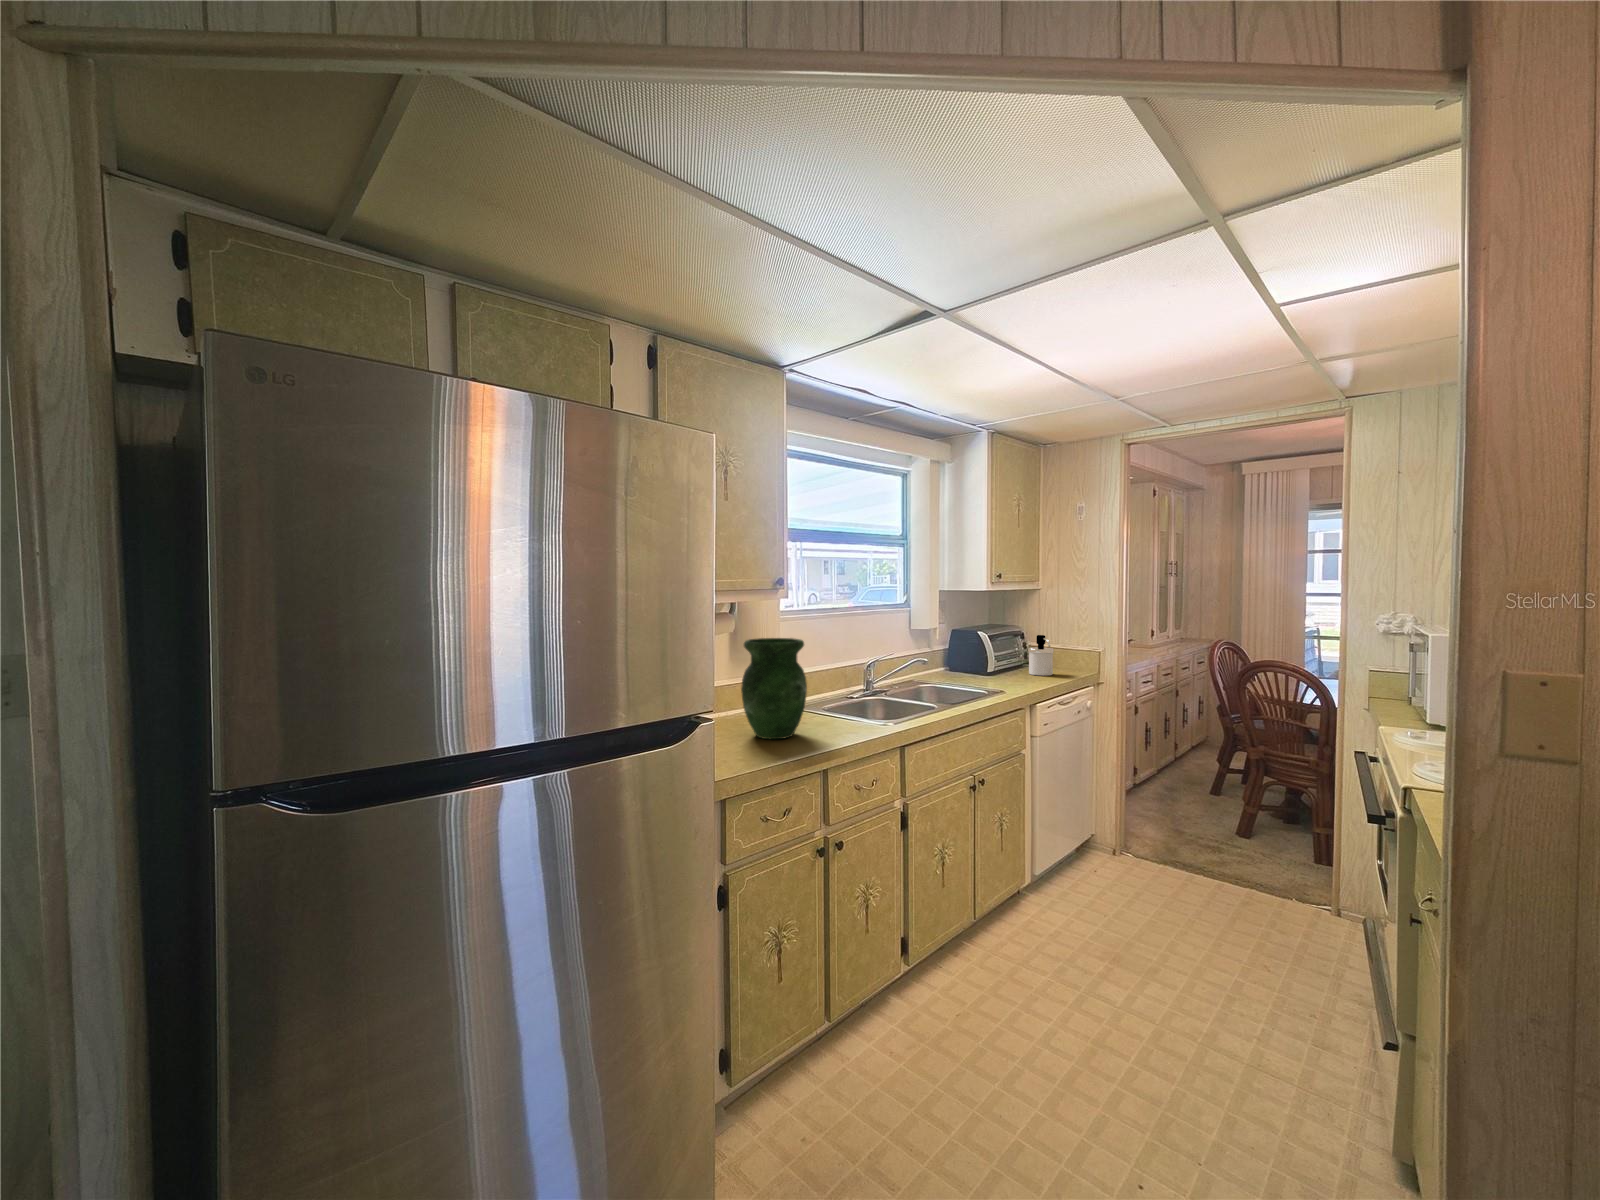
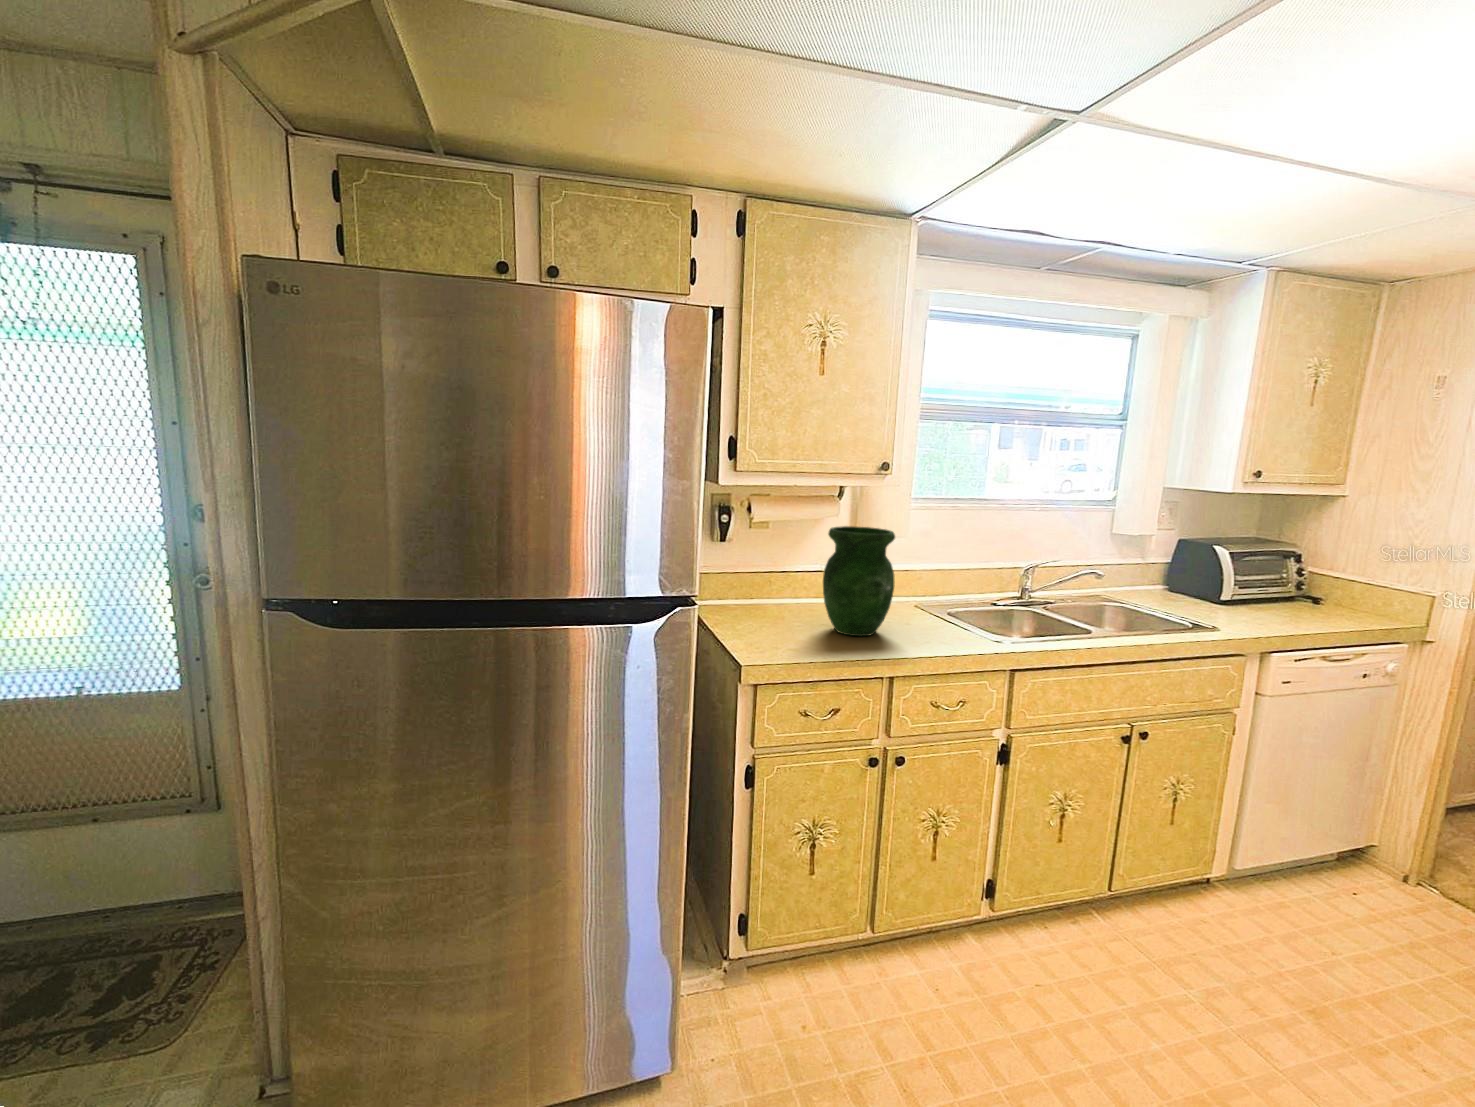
soap dispenser: present [1028,635,1054,676] -> none [1295,558,1344,616]

